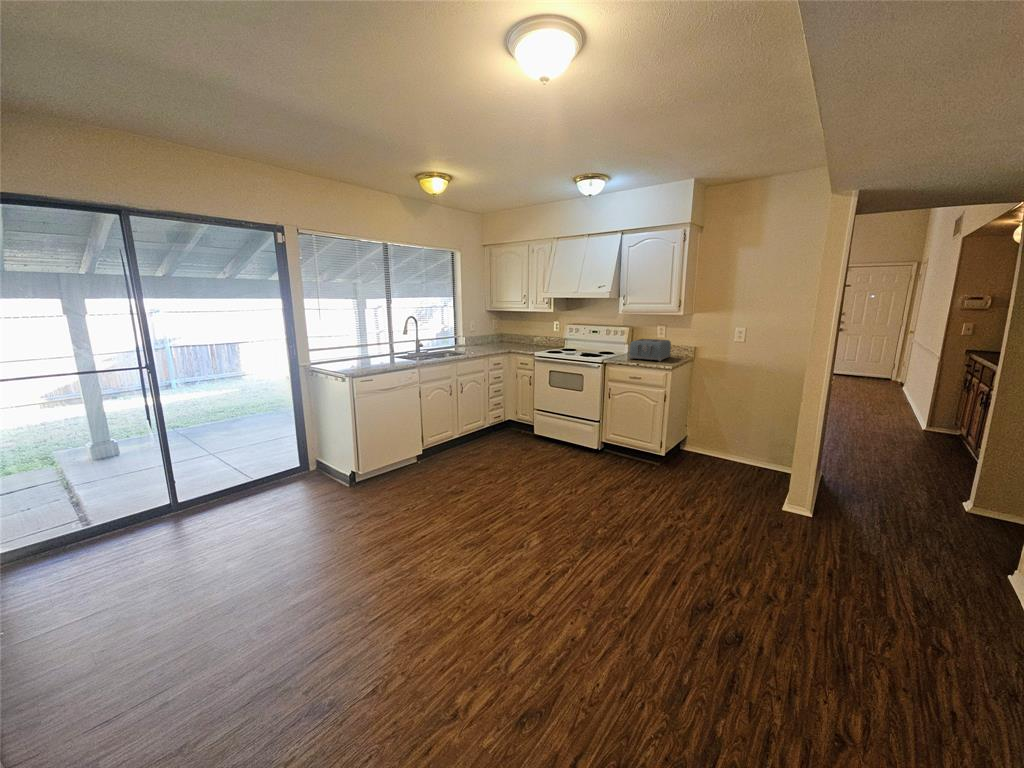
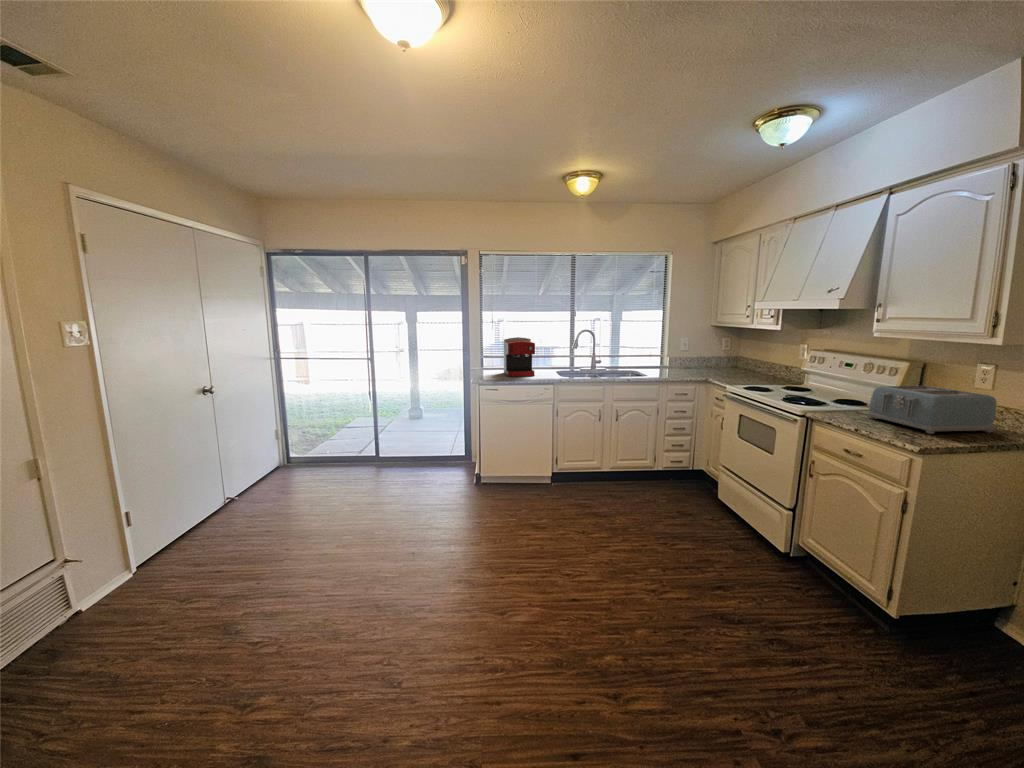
coffee maker: none [333,328,380,372] -> present [504,337,535,377]

